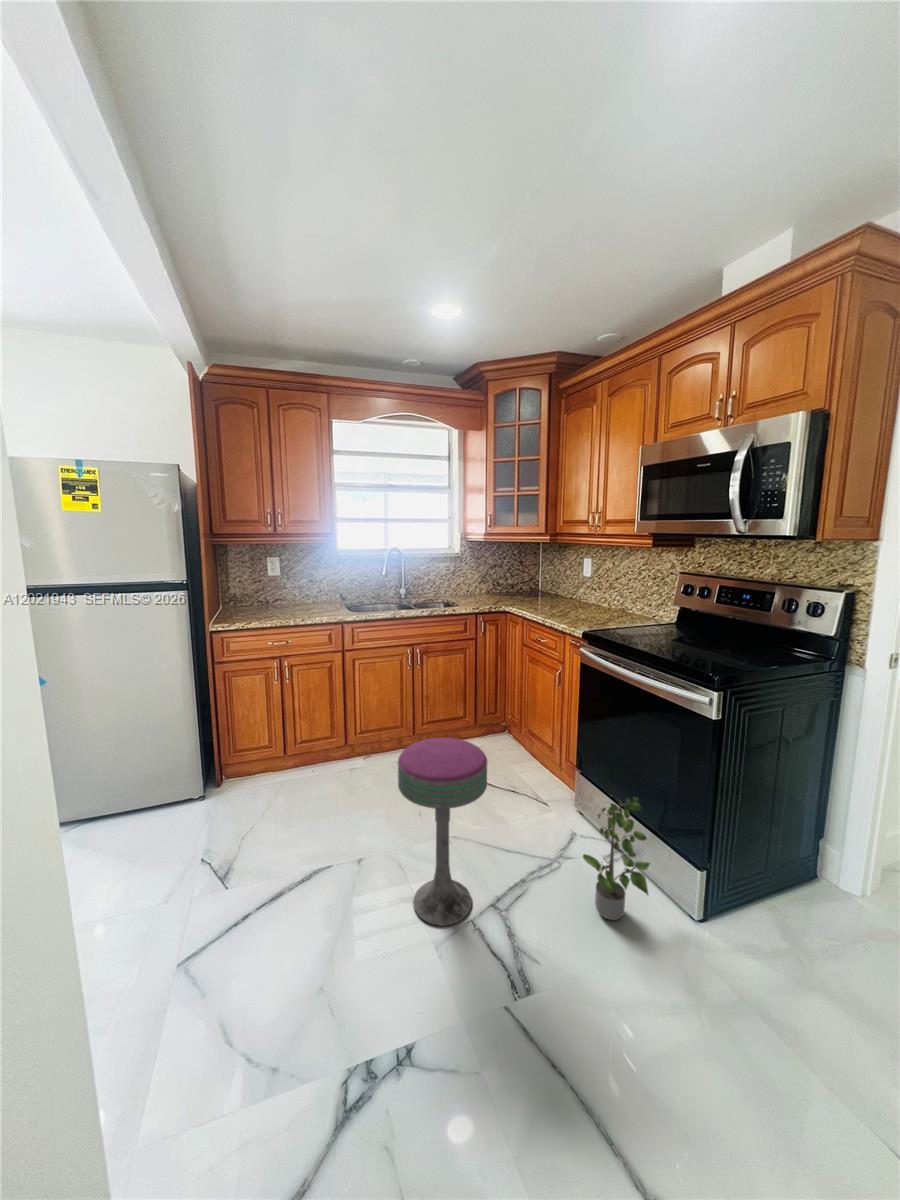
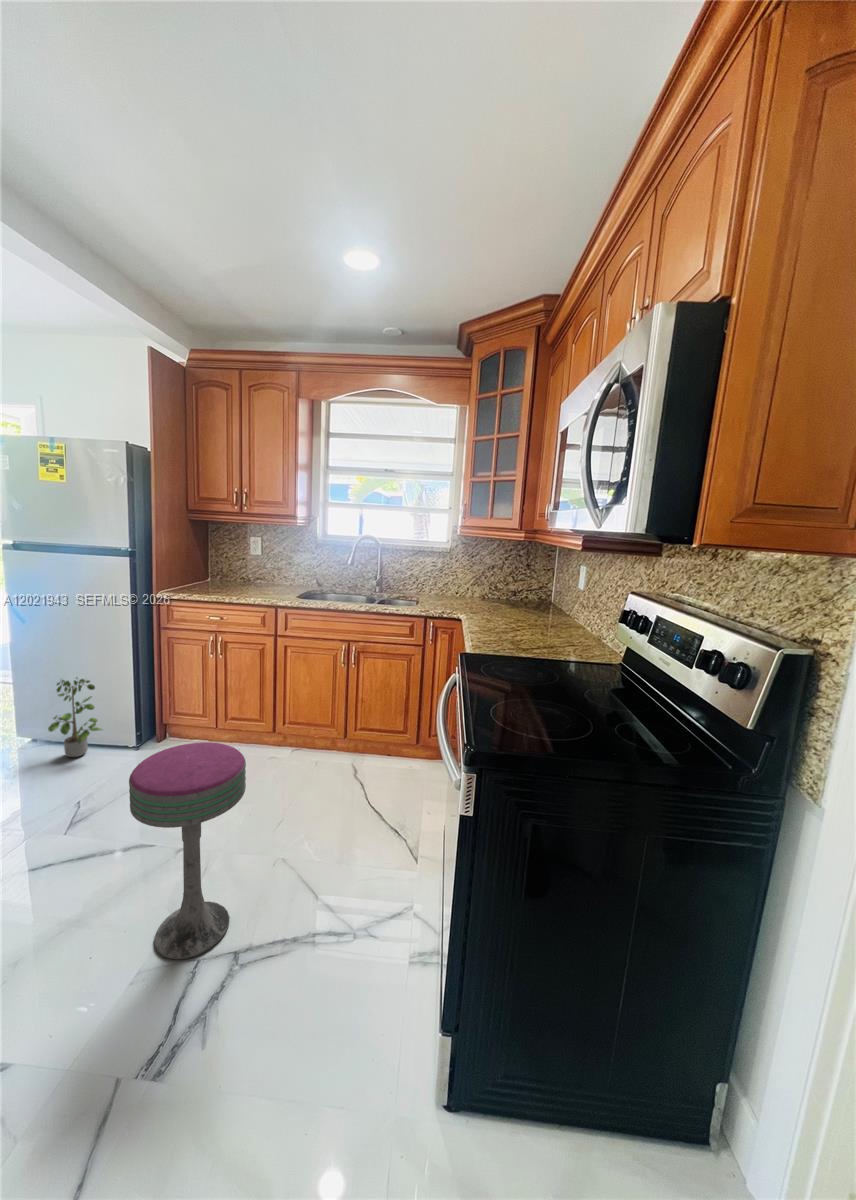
potted plant: present [583,797,650,920] -> present [48,678,102,757]

